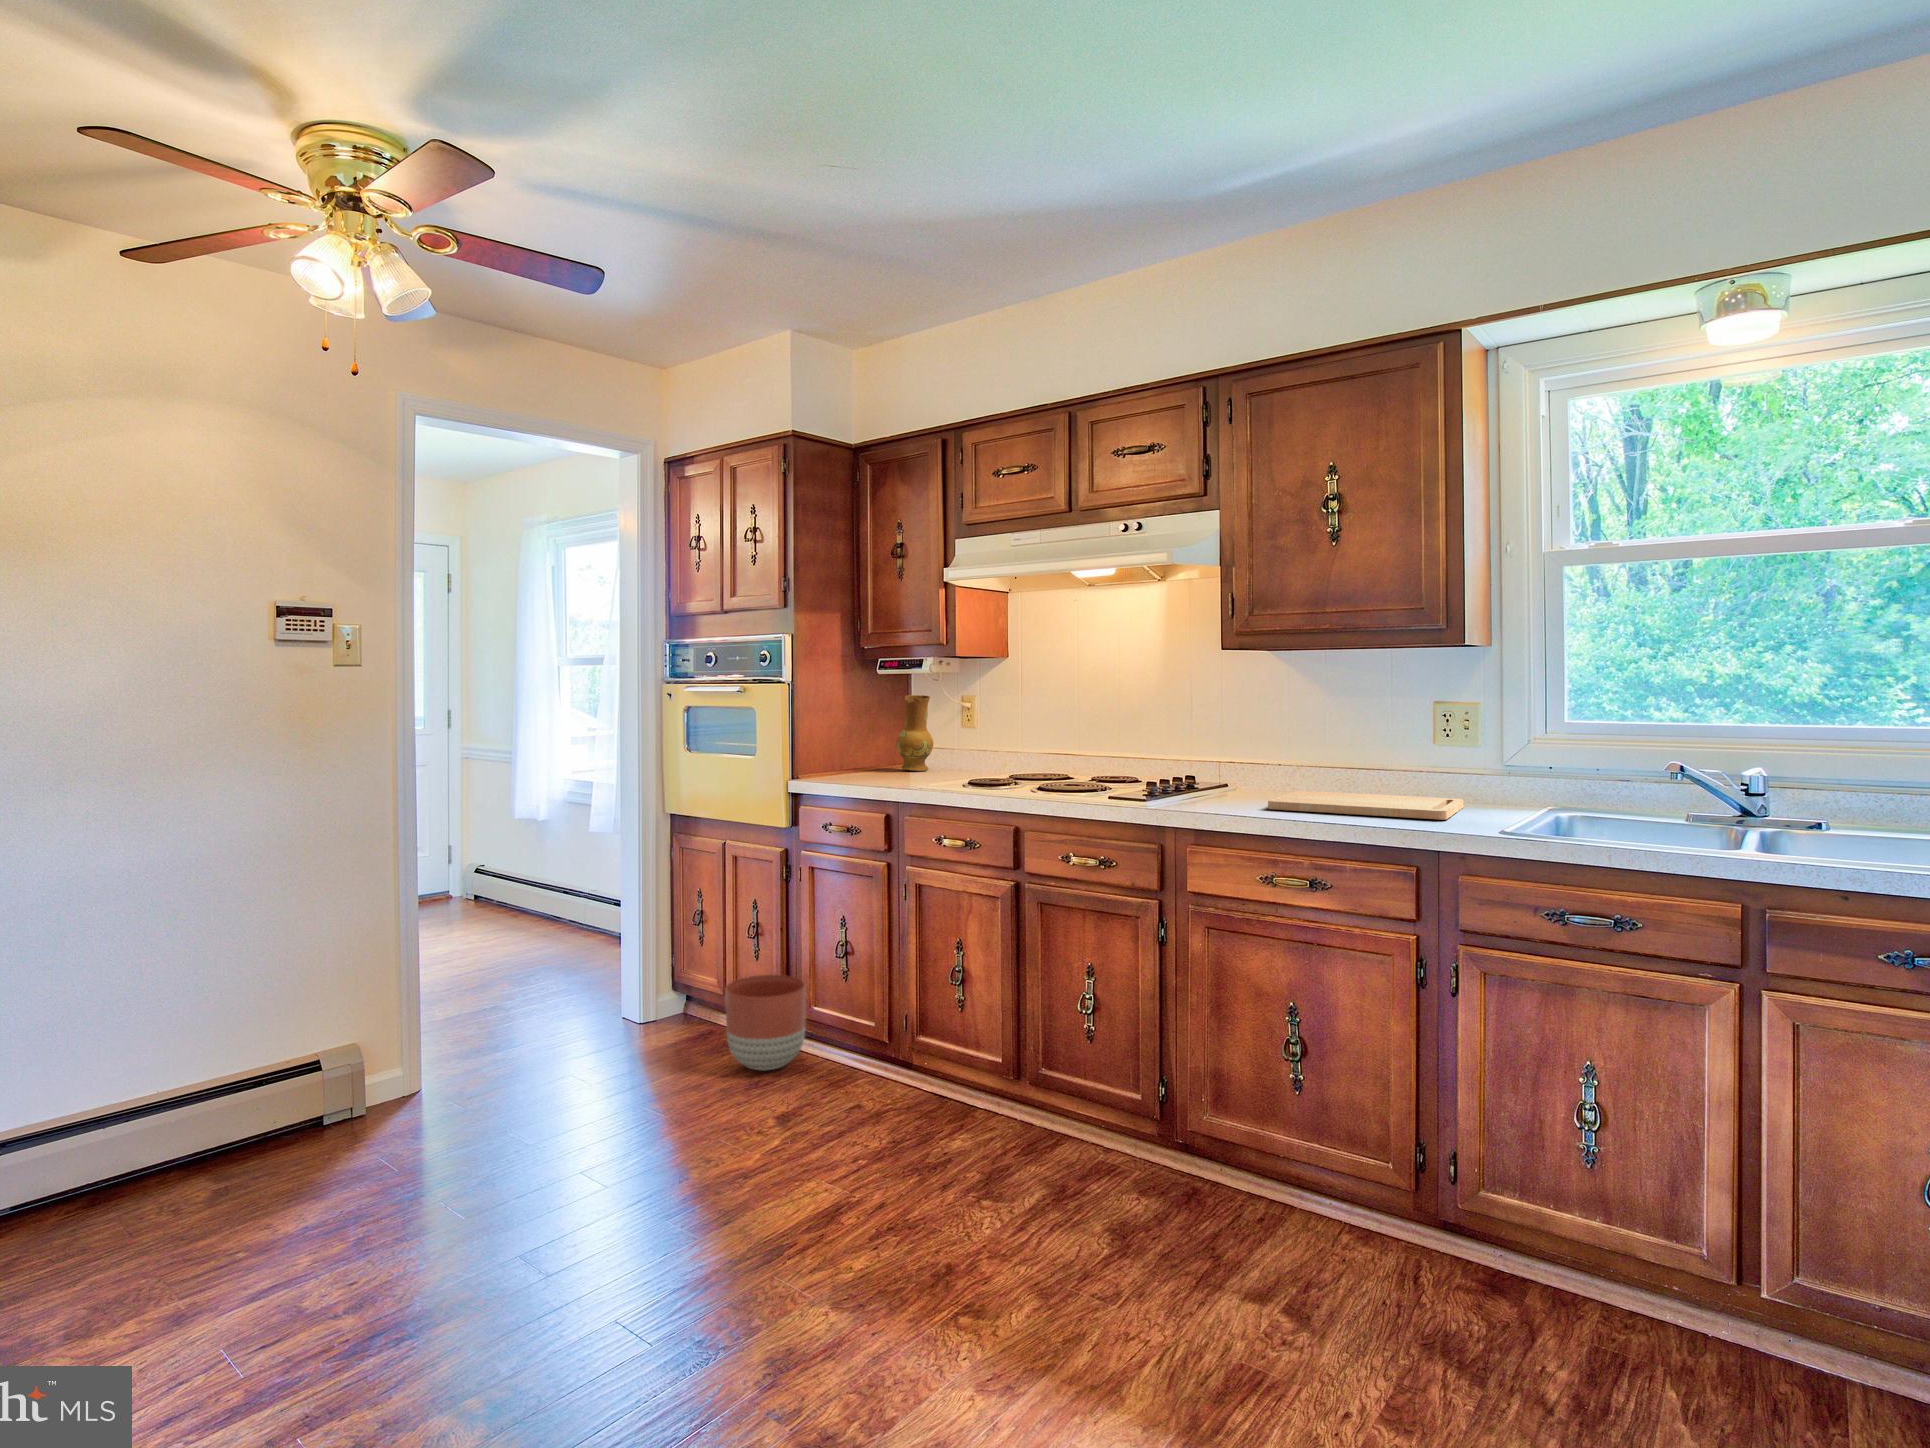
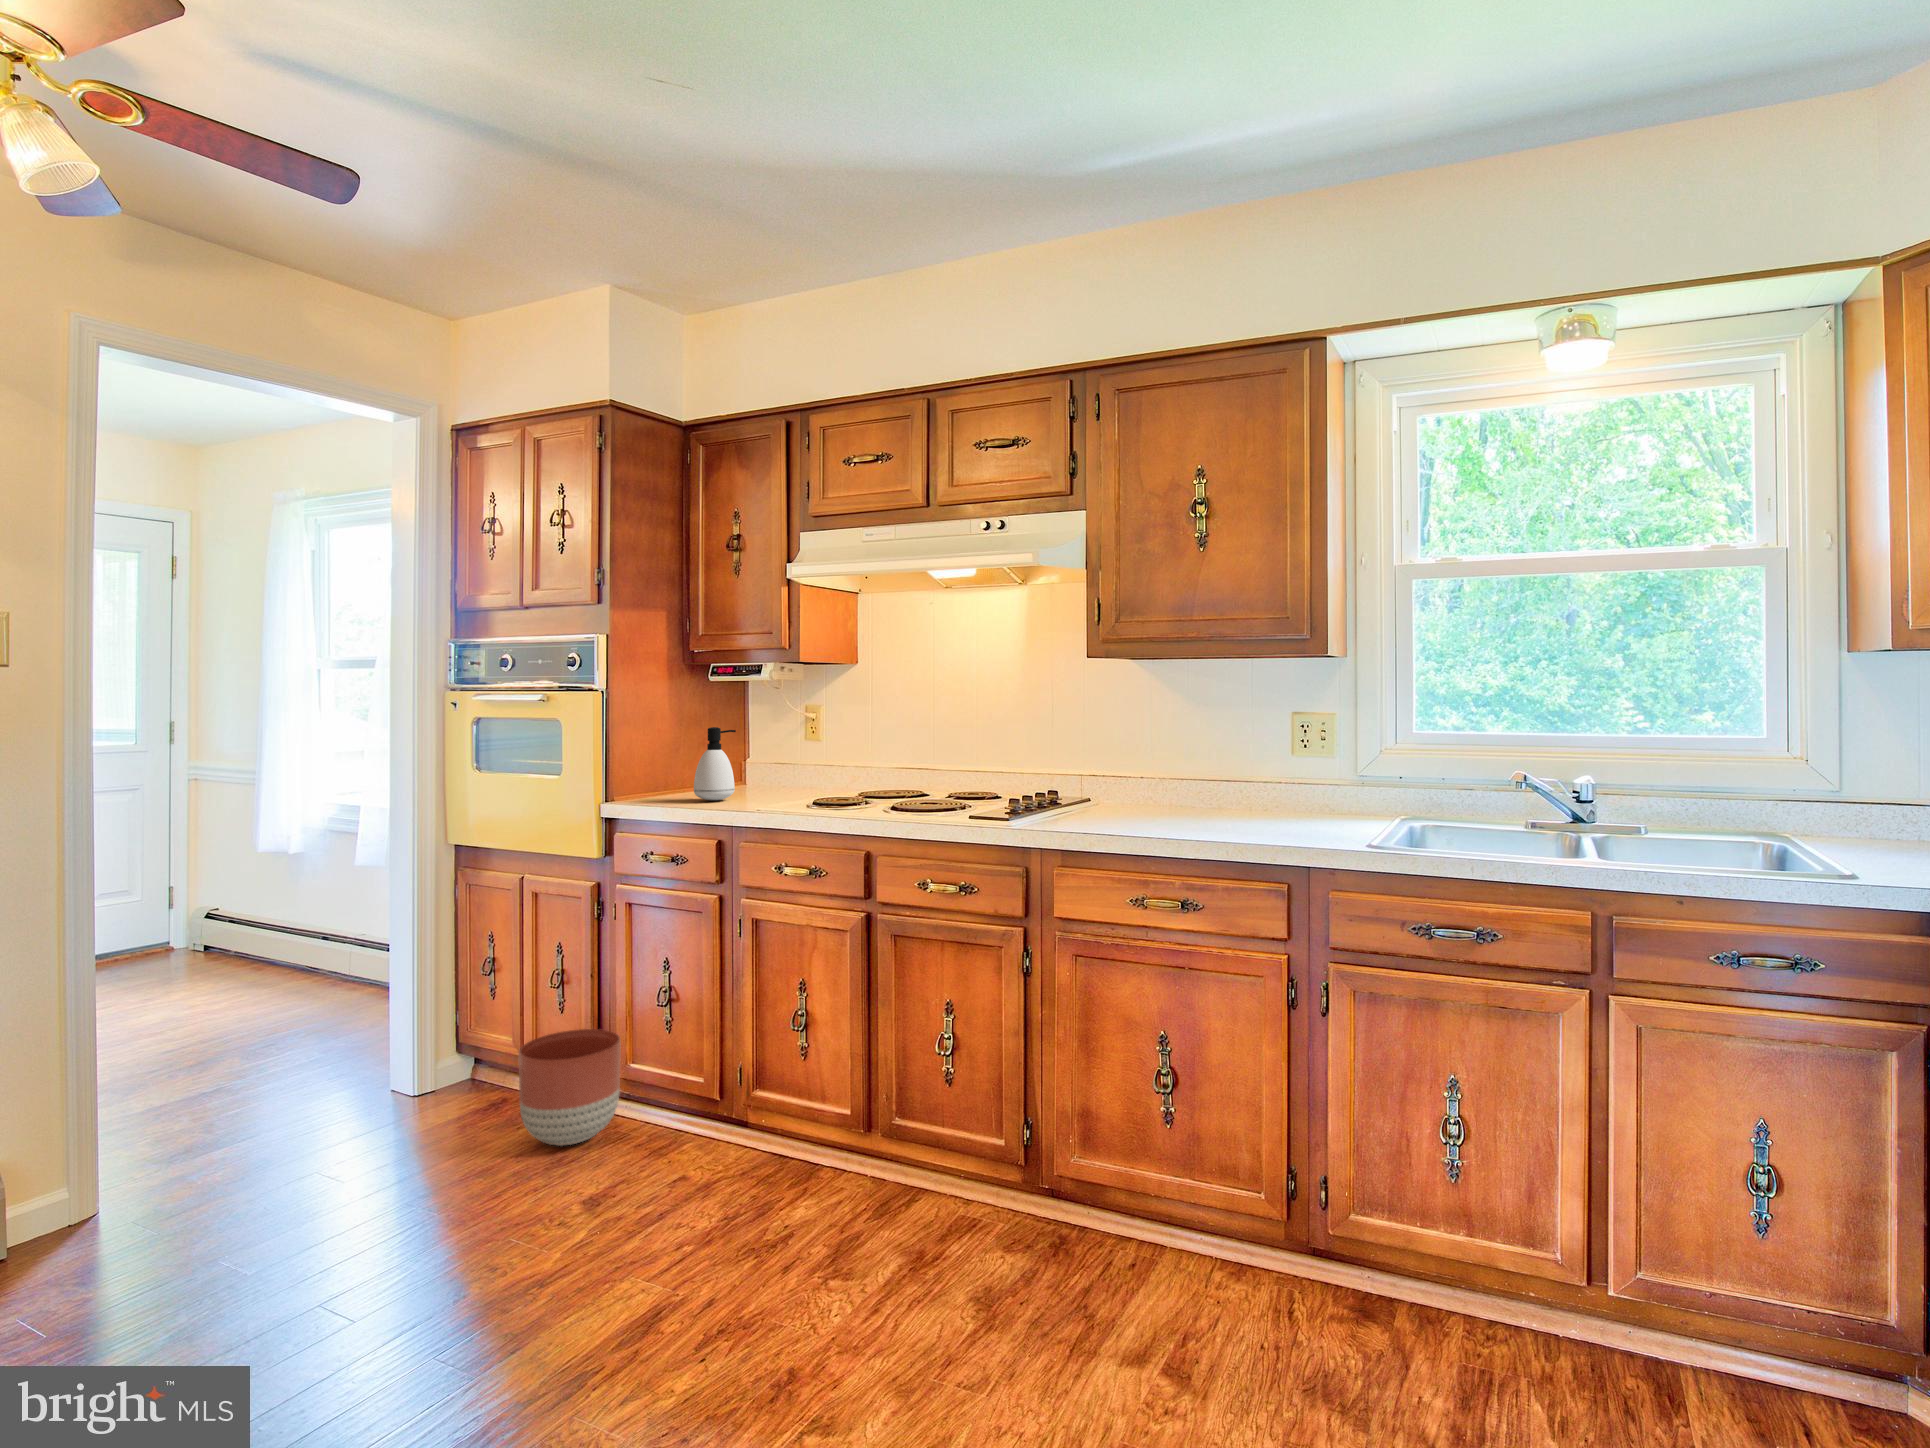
ceramic jug: present [896,695,933,771] -> none [733,704,776,789]
soap dispenser: none [863,716,898,781] -> present [694,727,736,800]
cutting board: present [1268,791,1463,820] -> none [1137,803,1321,831]

